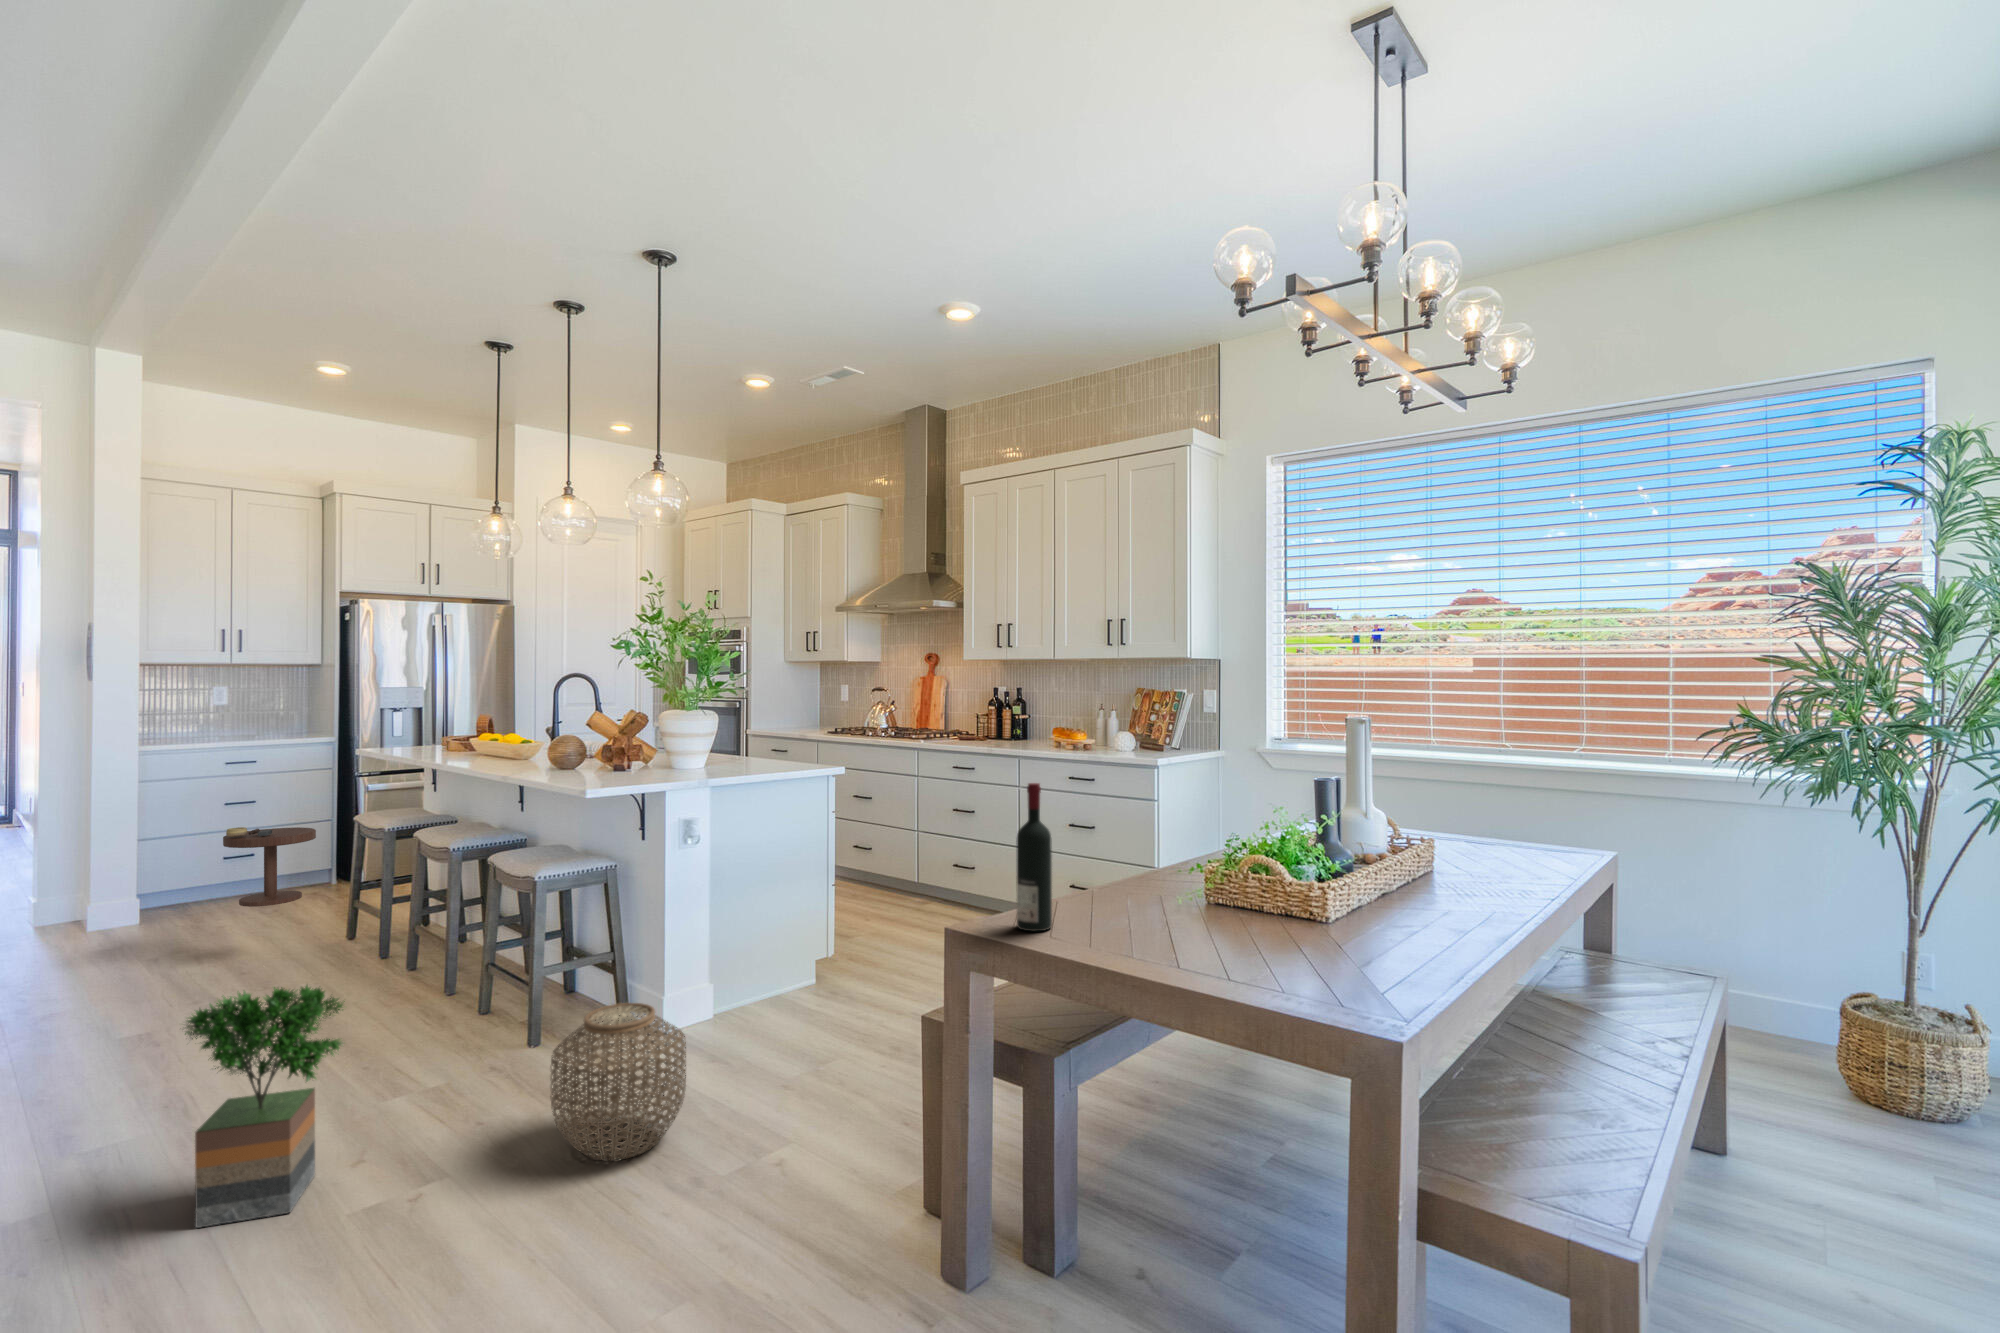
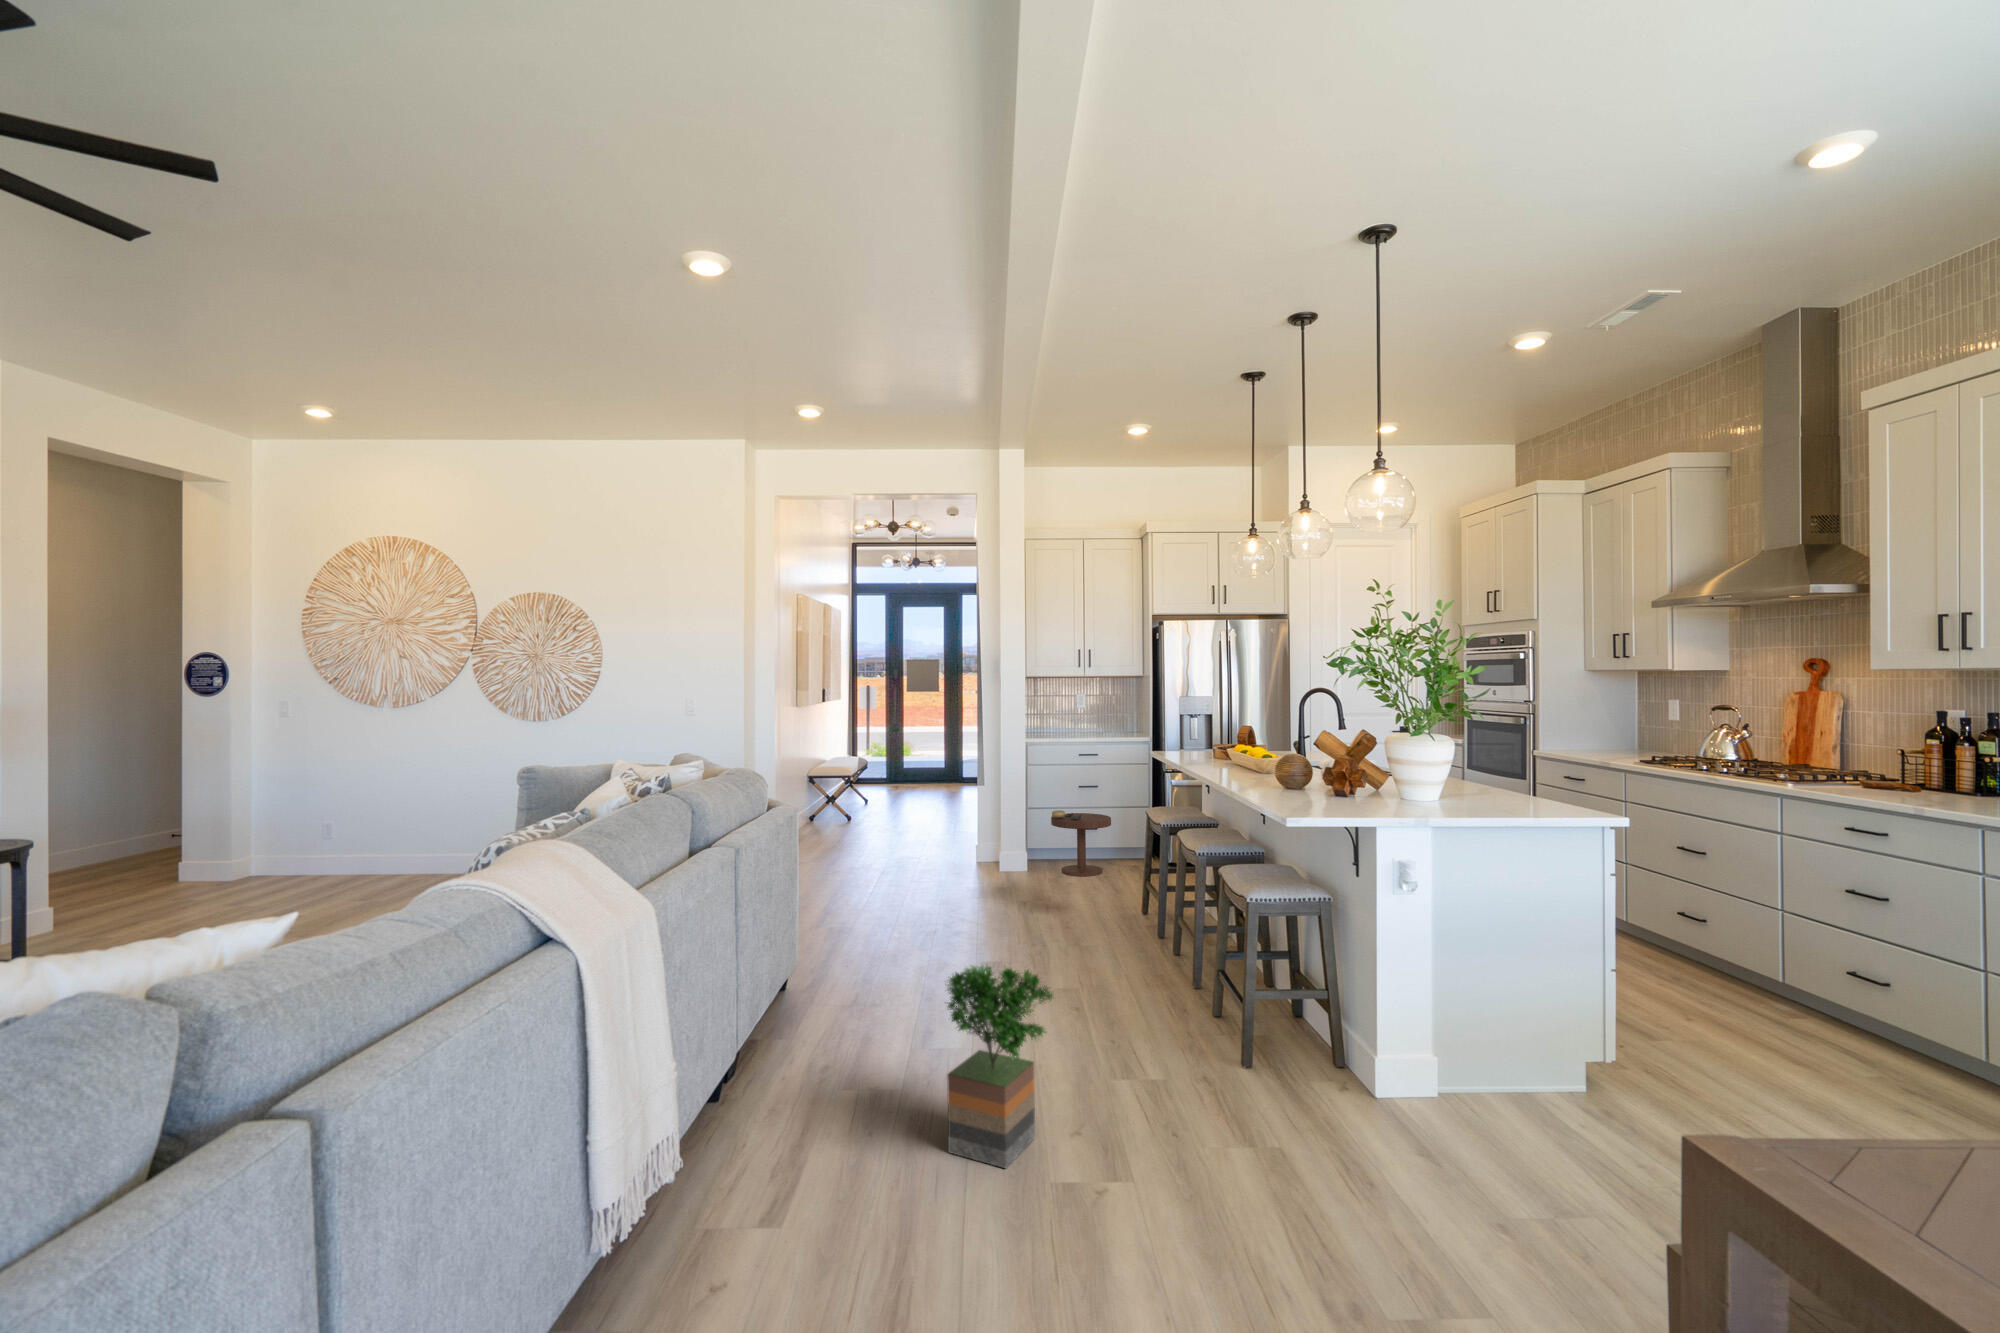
wine bottle: present [1017,783,1052,931] -> none [1838,937,1932,1228]
woven basket: present [550,1003,686,1160] -> none [1213,1065,1360,1249]

